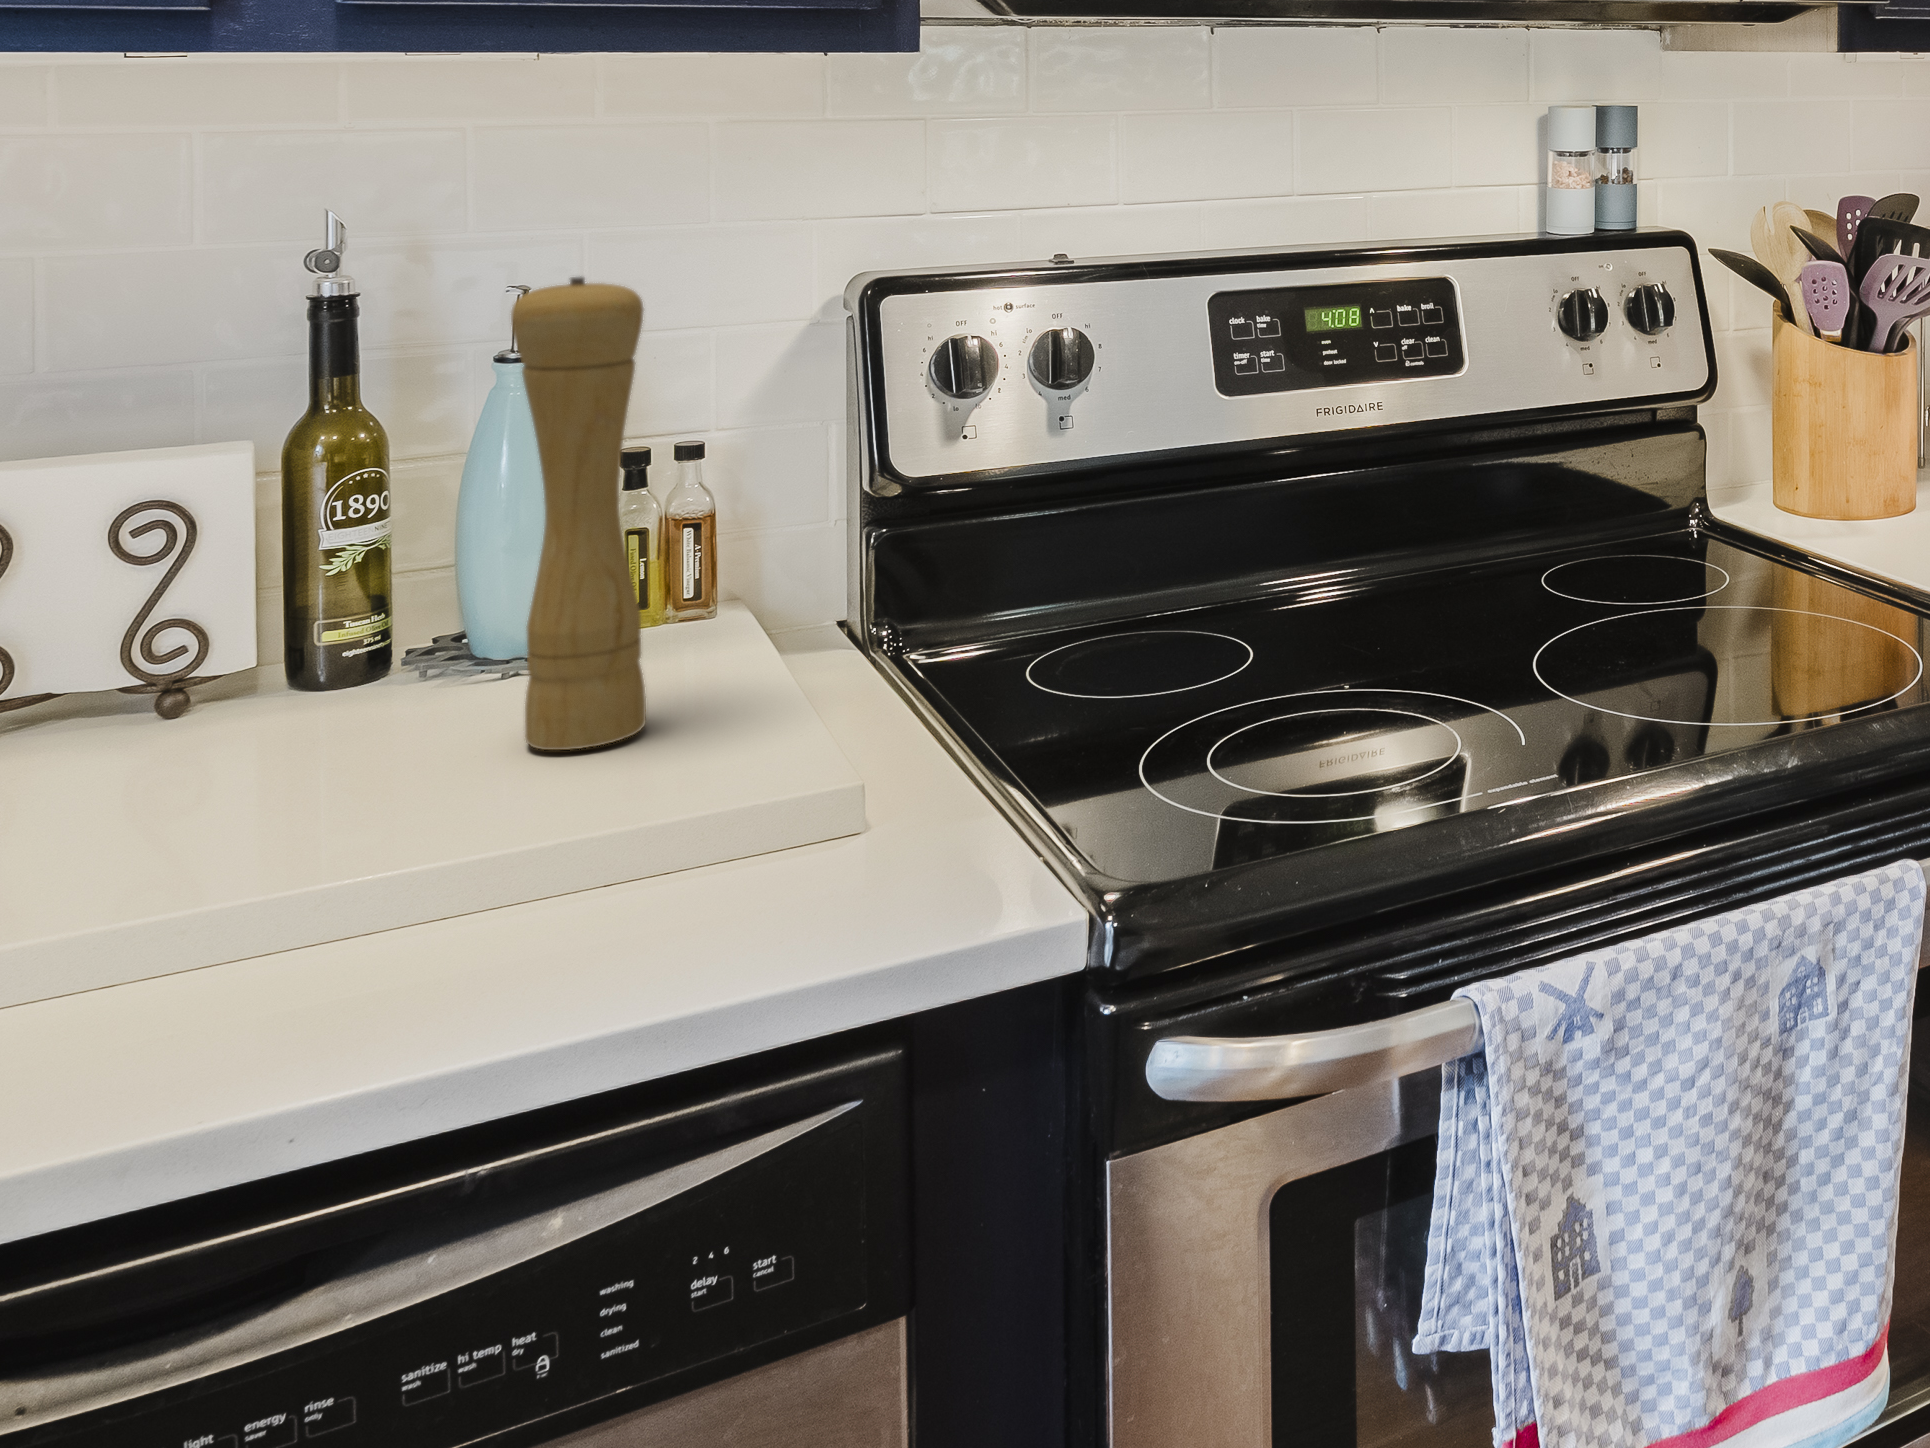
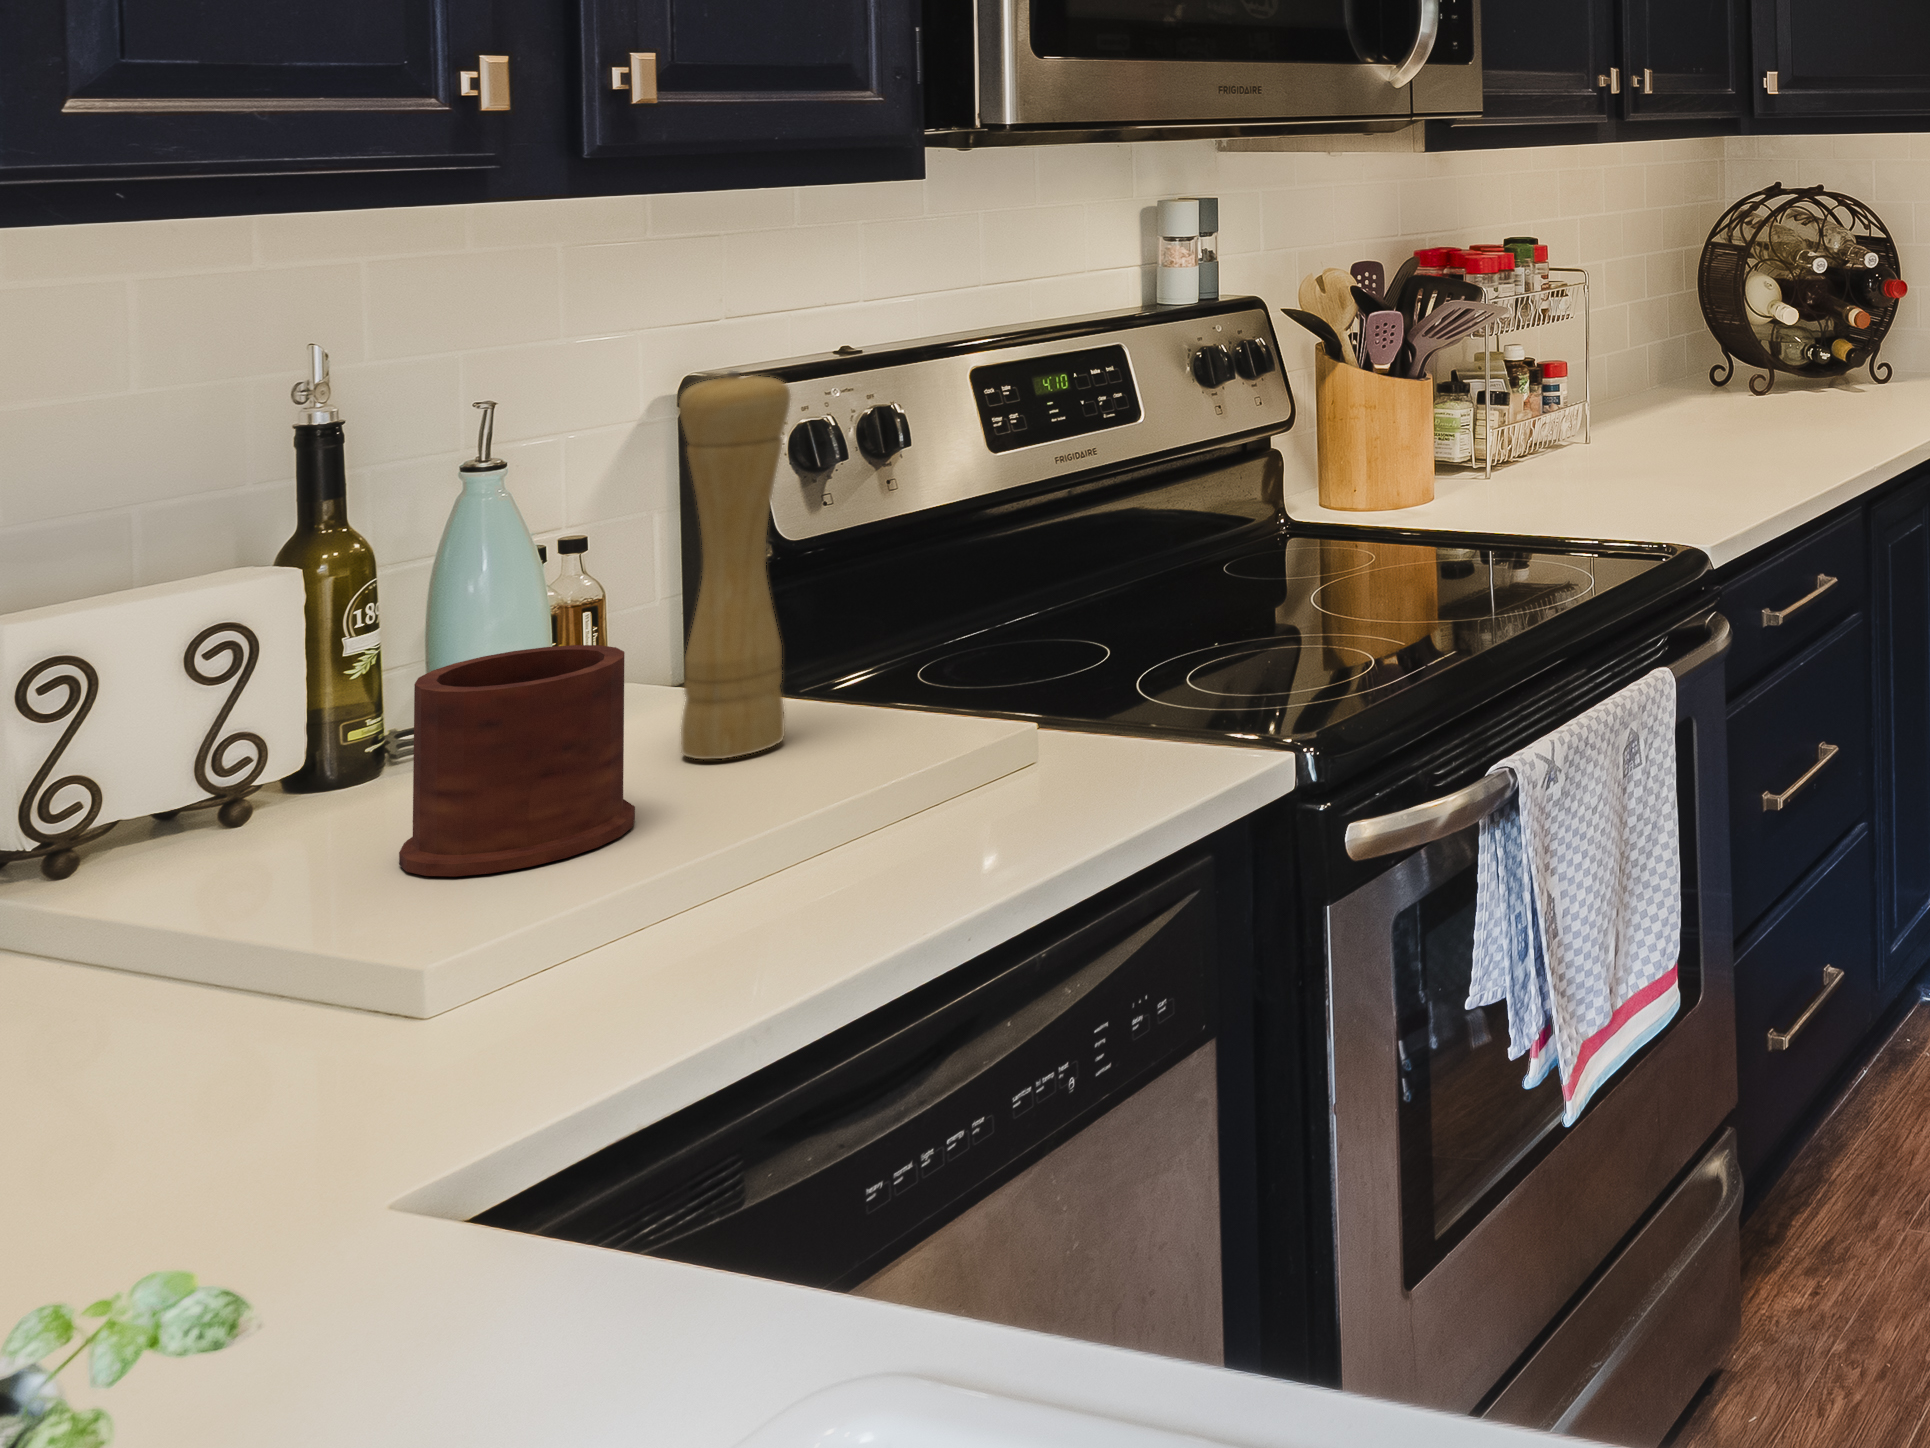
mug: none [47,588,370,866] -> present [399,645,635,876]

